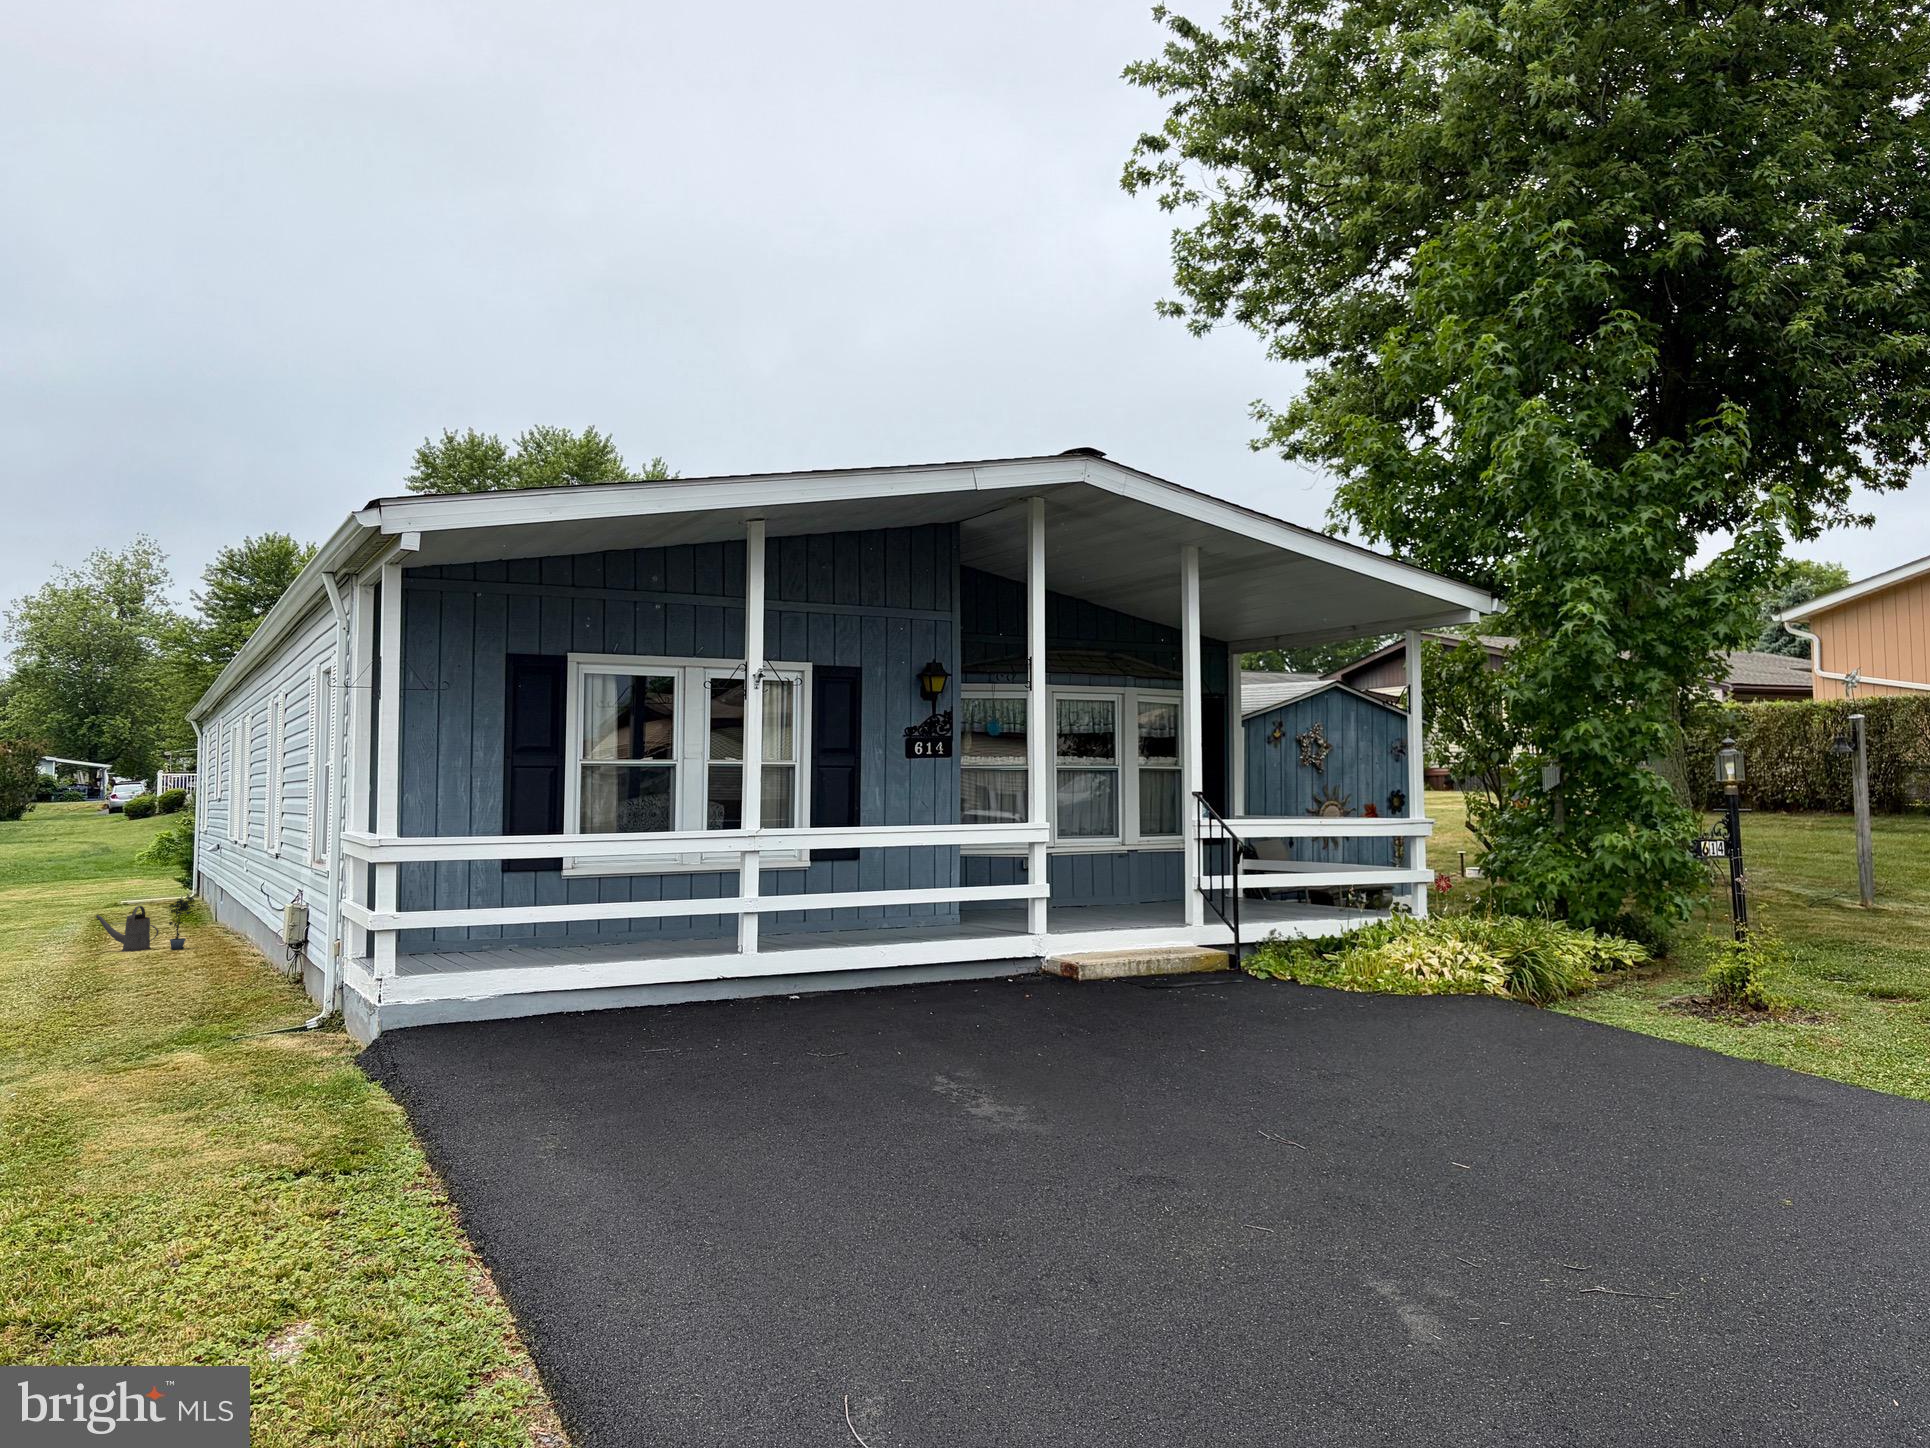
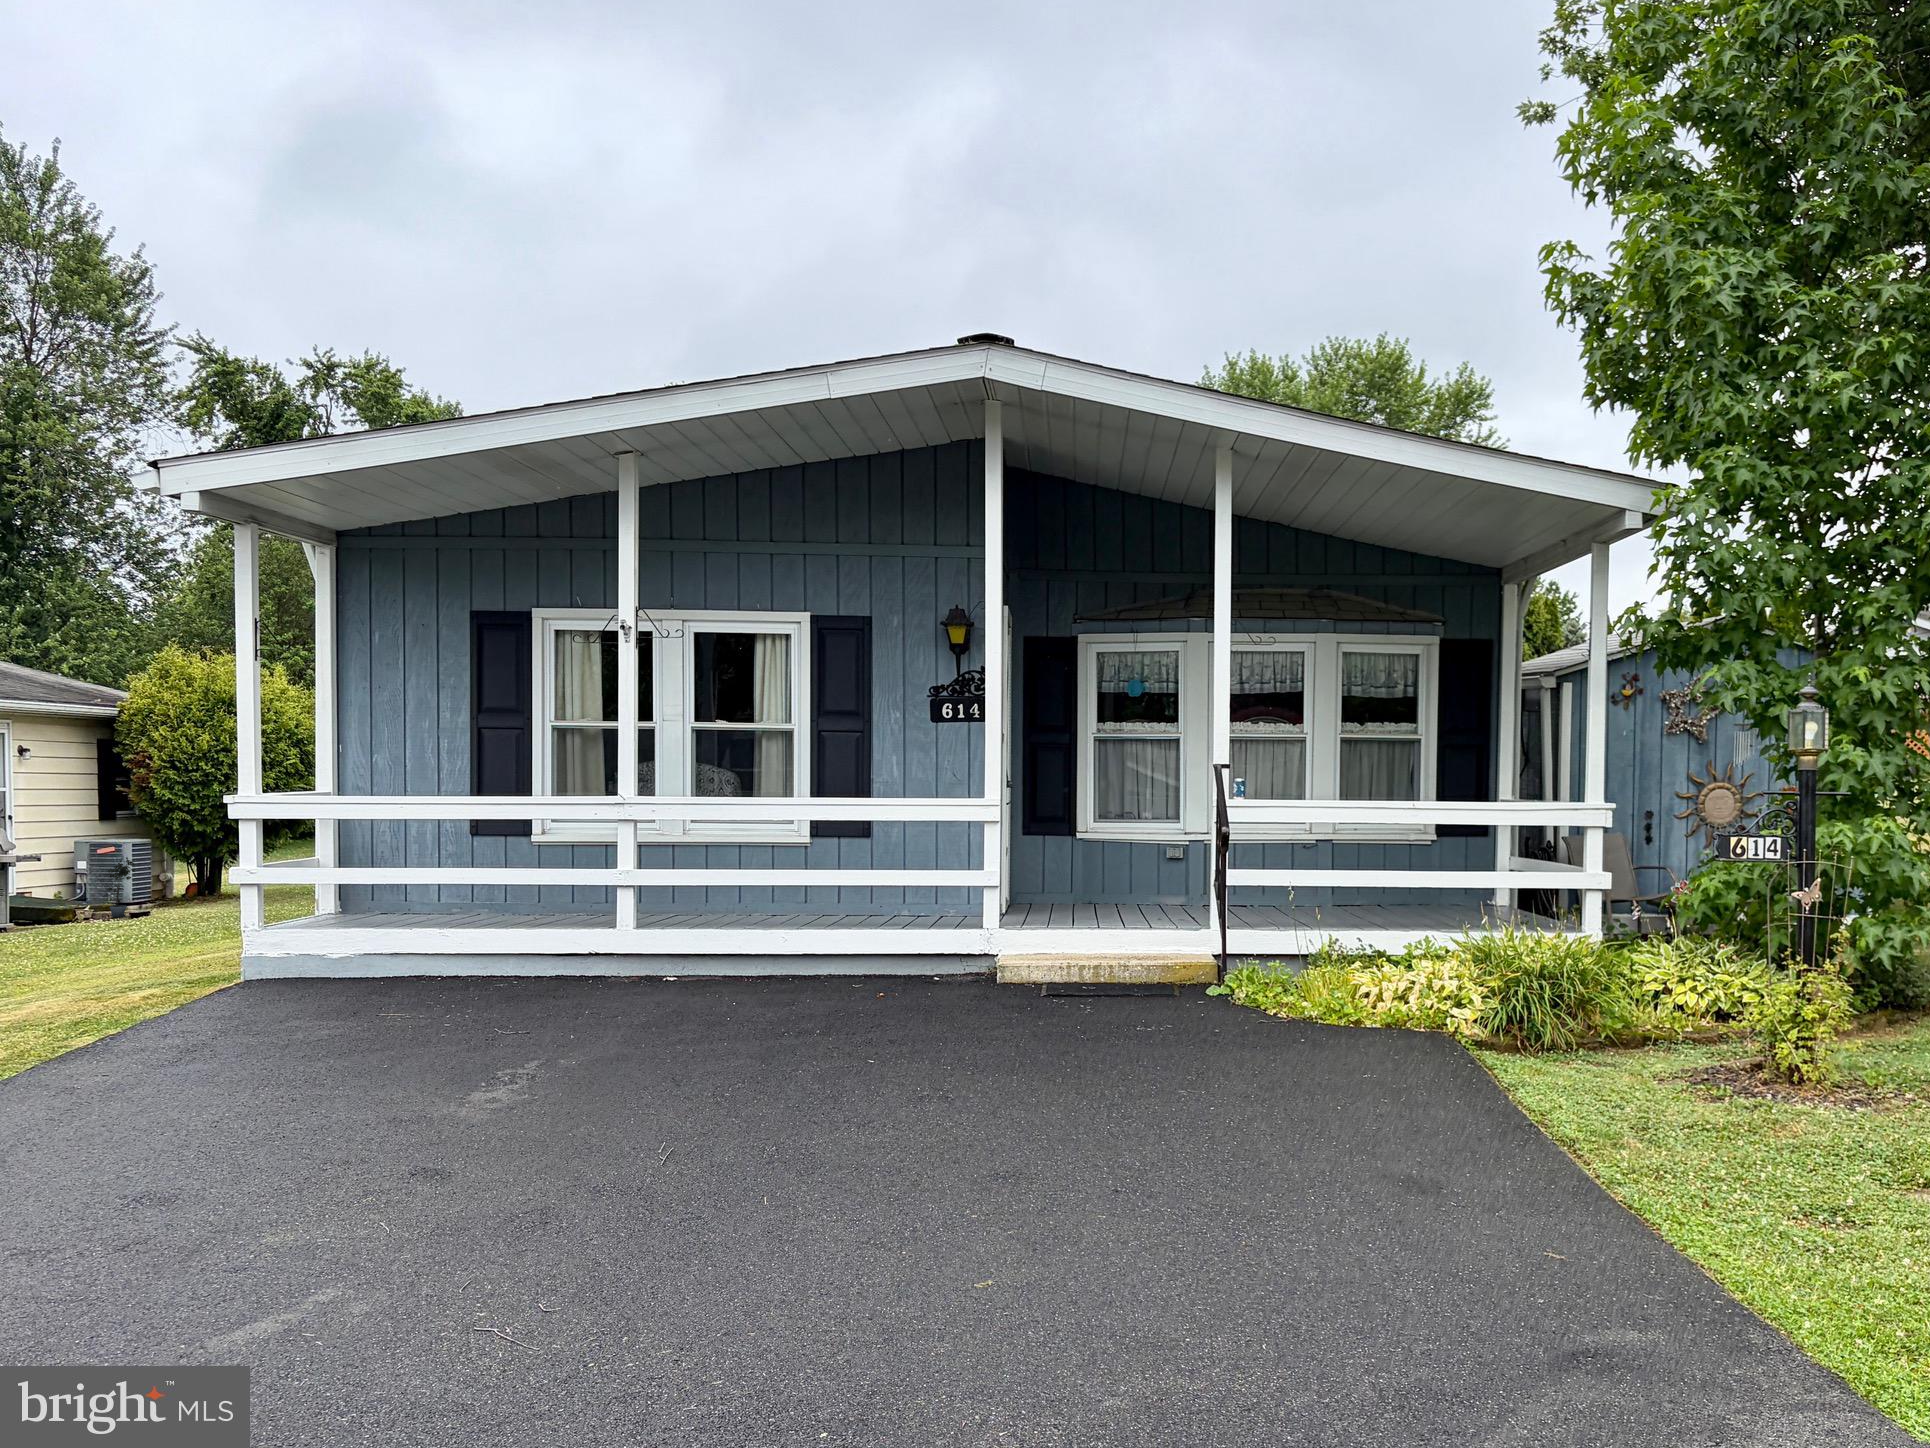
watering can: present [96,906,159,952] -> none [29,870,97,920]

